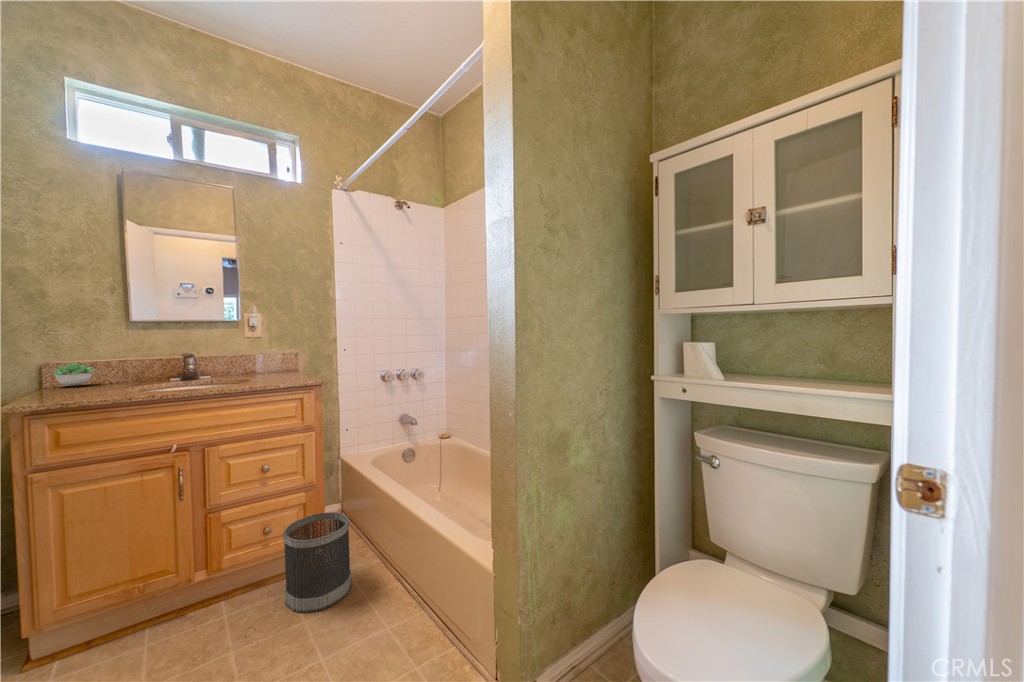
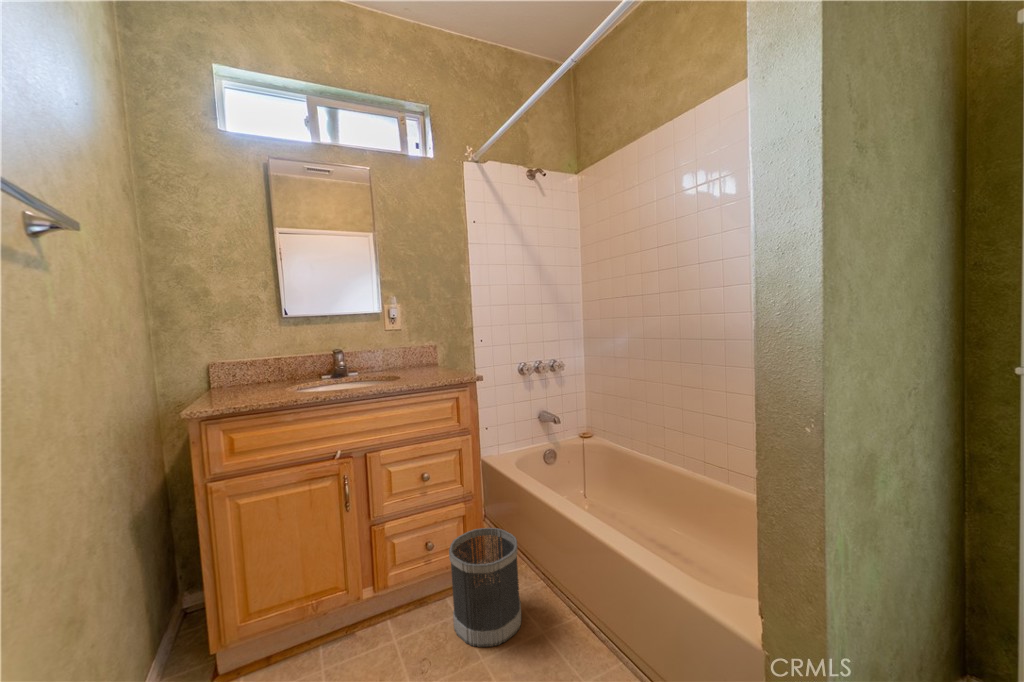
succulent plant: present [53,363,95,386] -> none [217,361,256,385]

